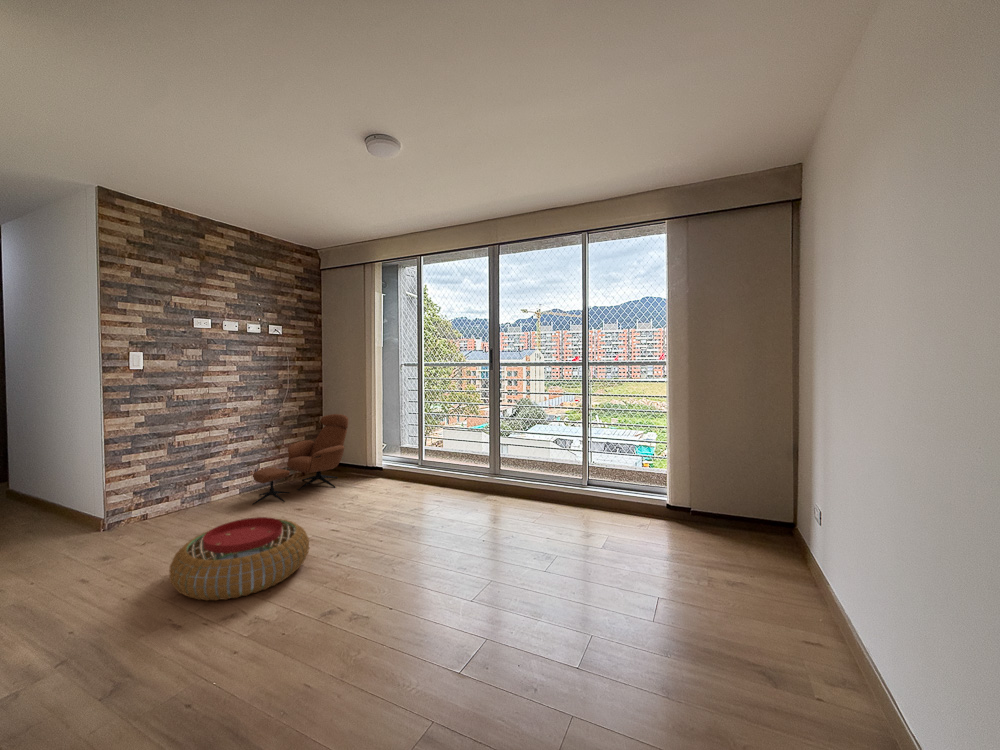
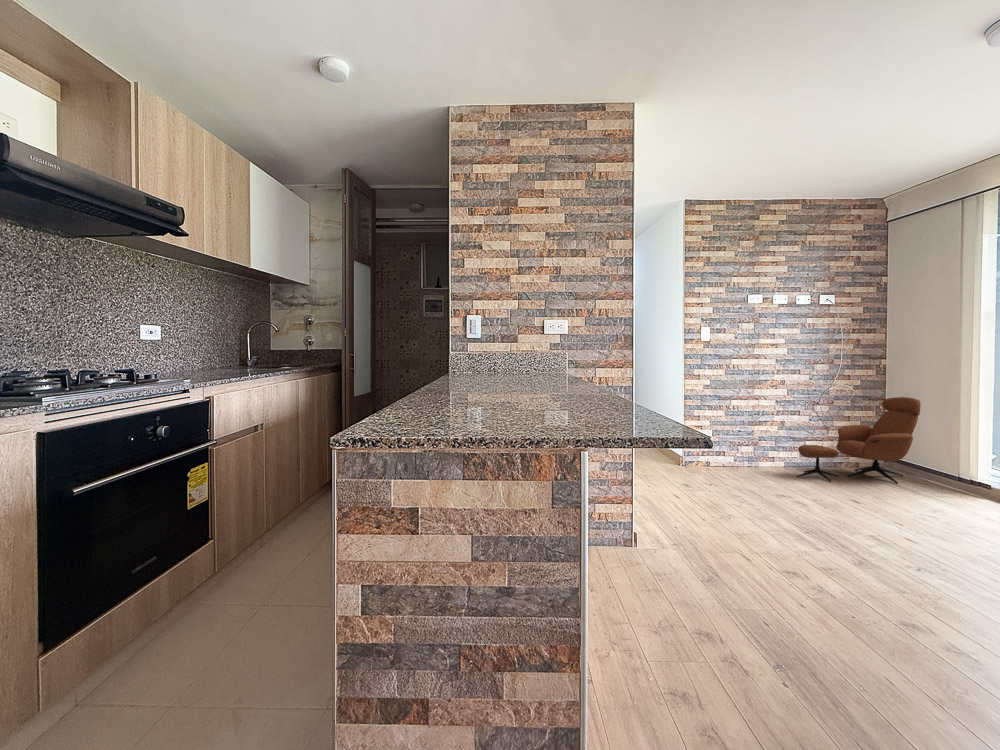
pouf: present [169,517,309,600] -> none [726,471,851,532]

